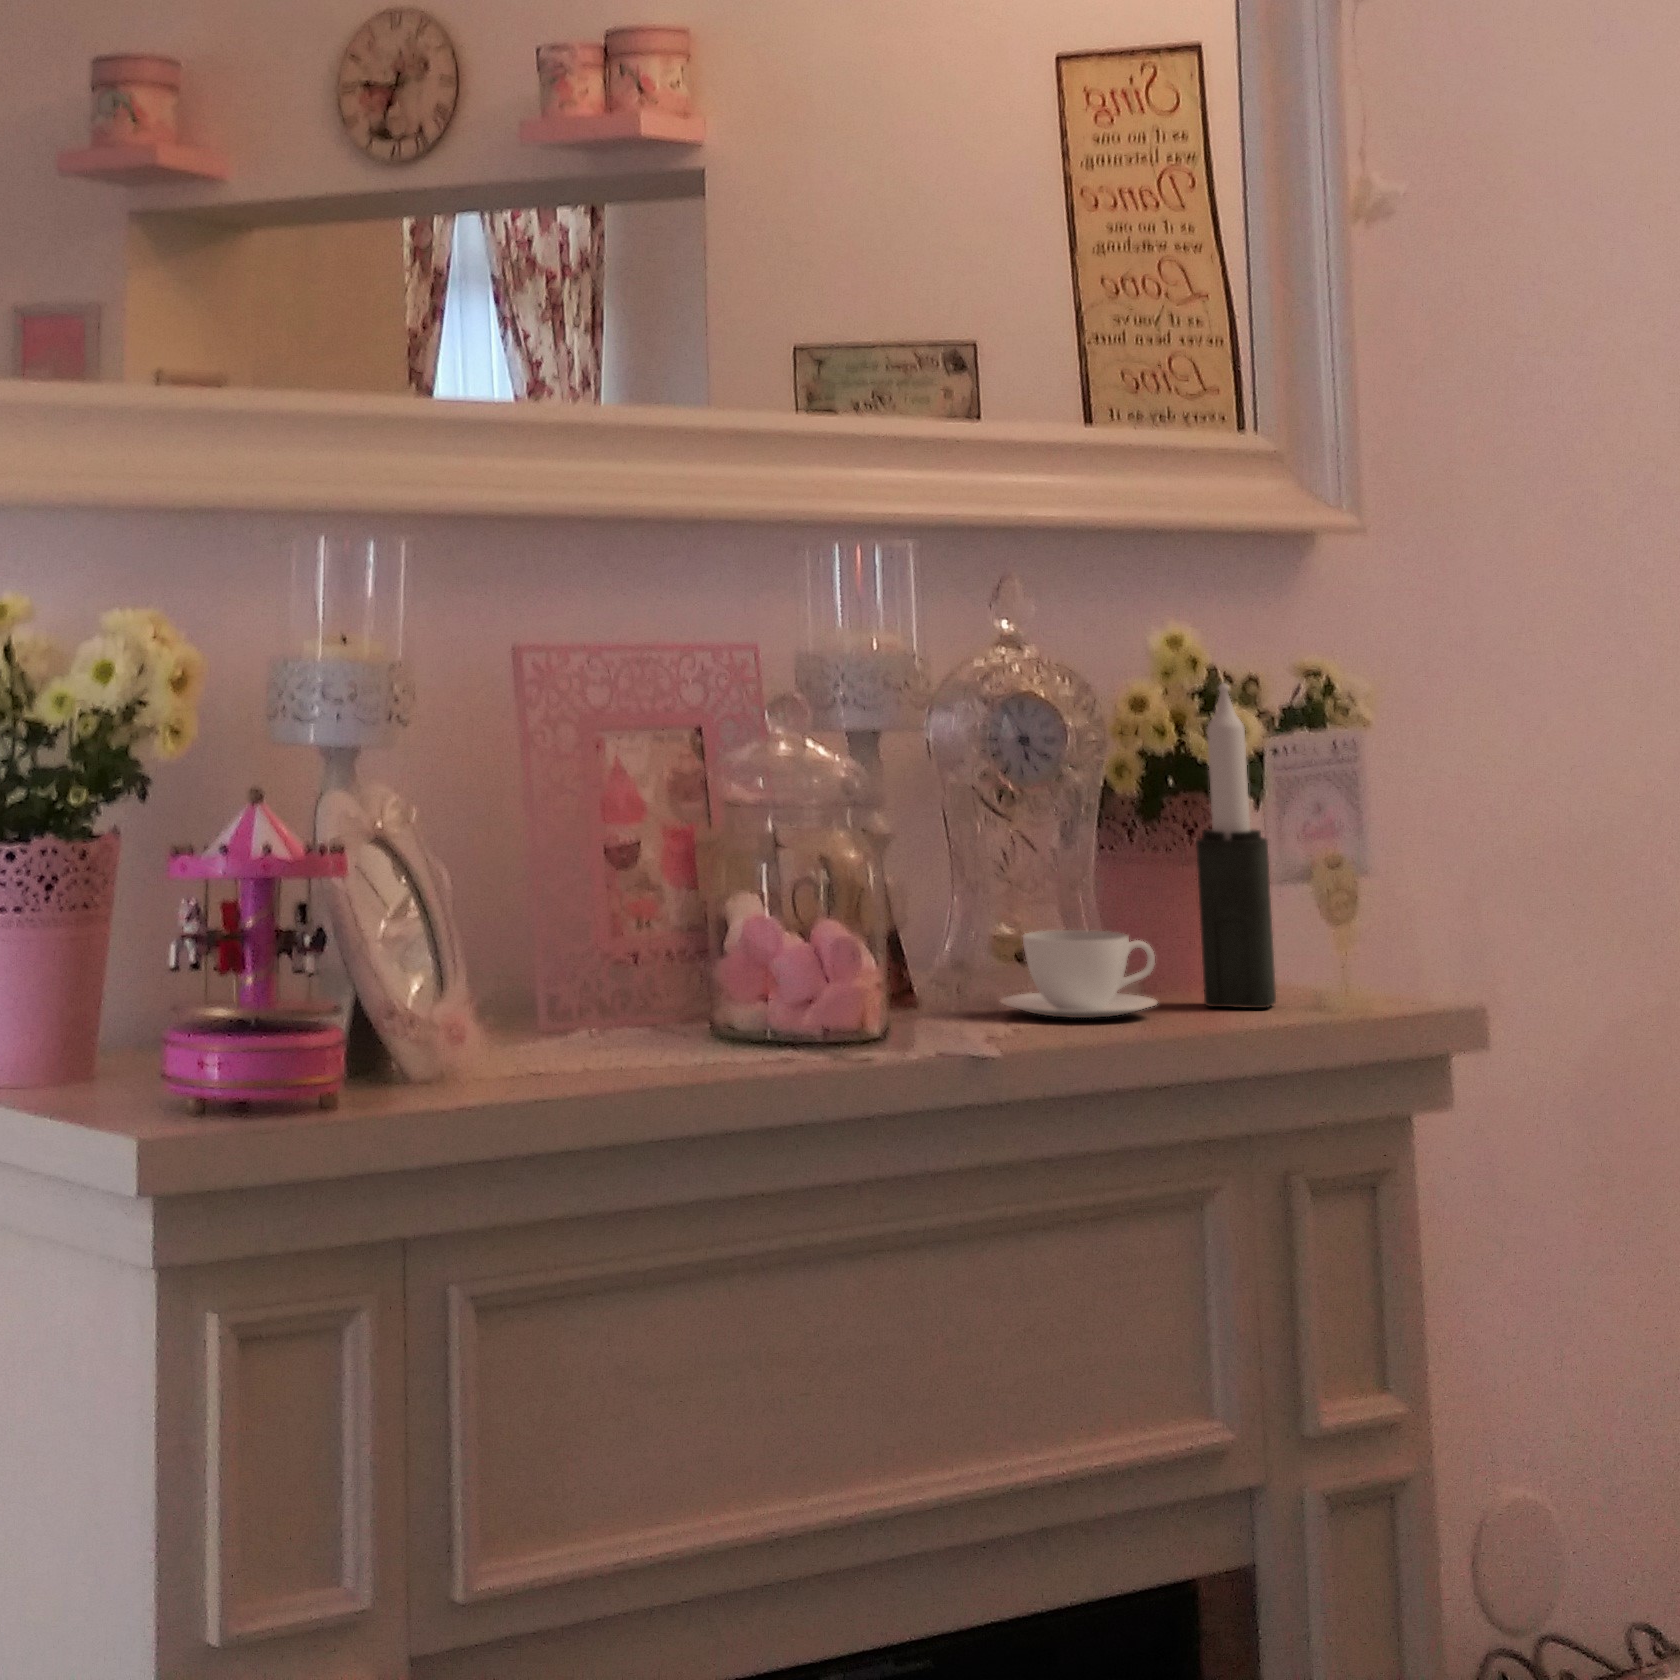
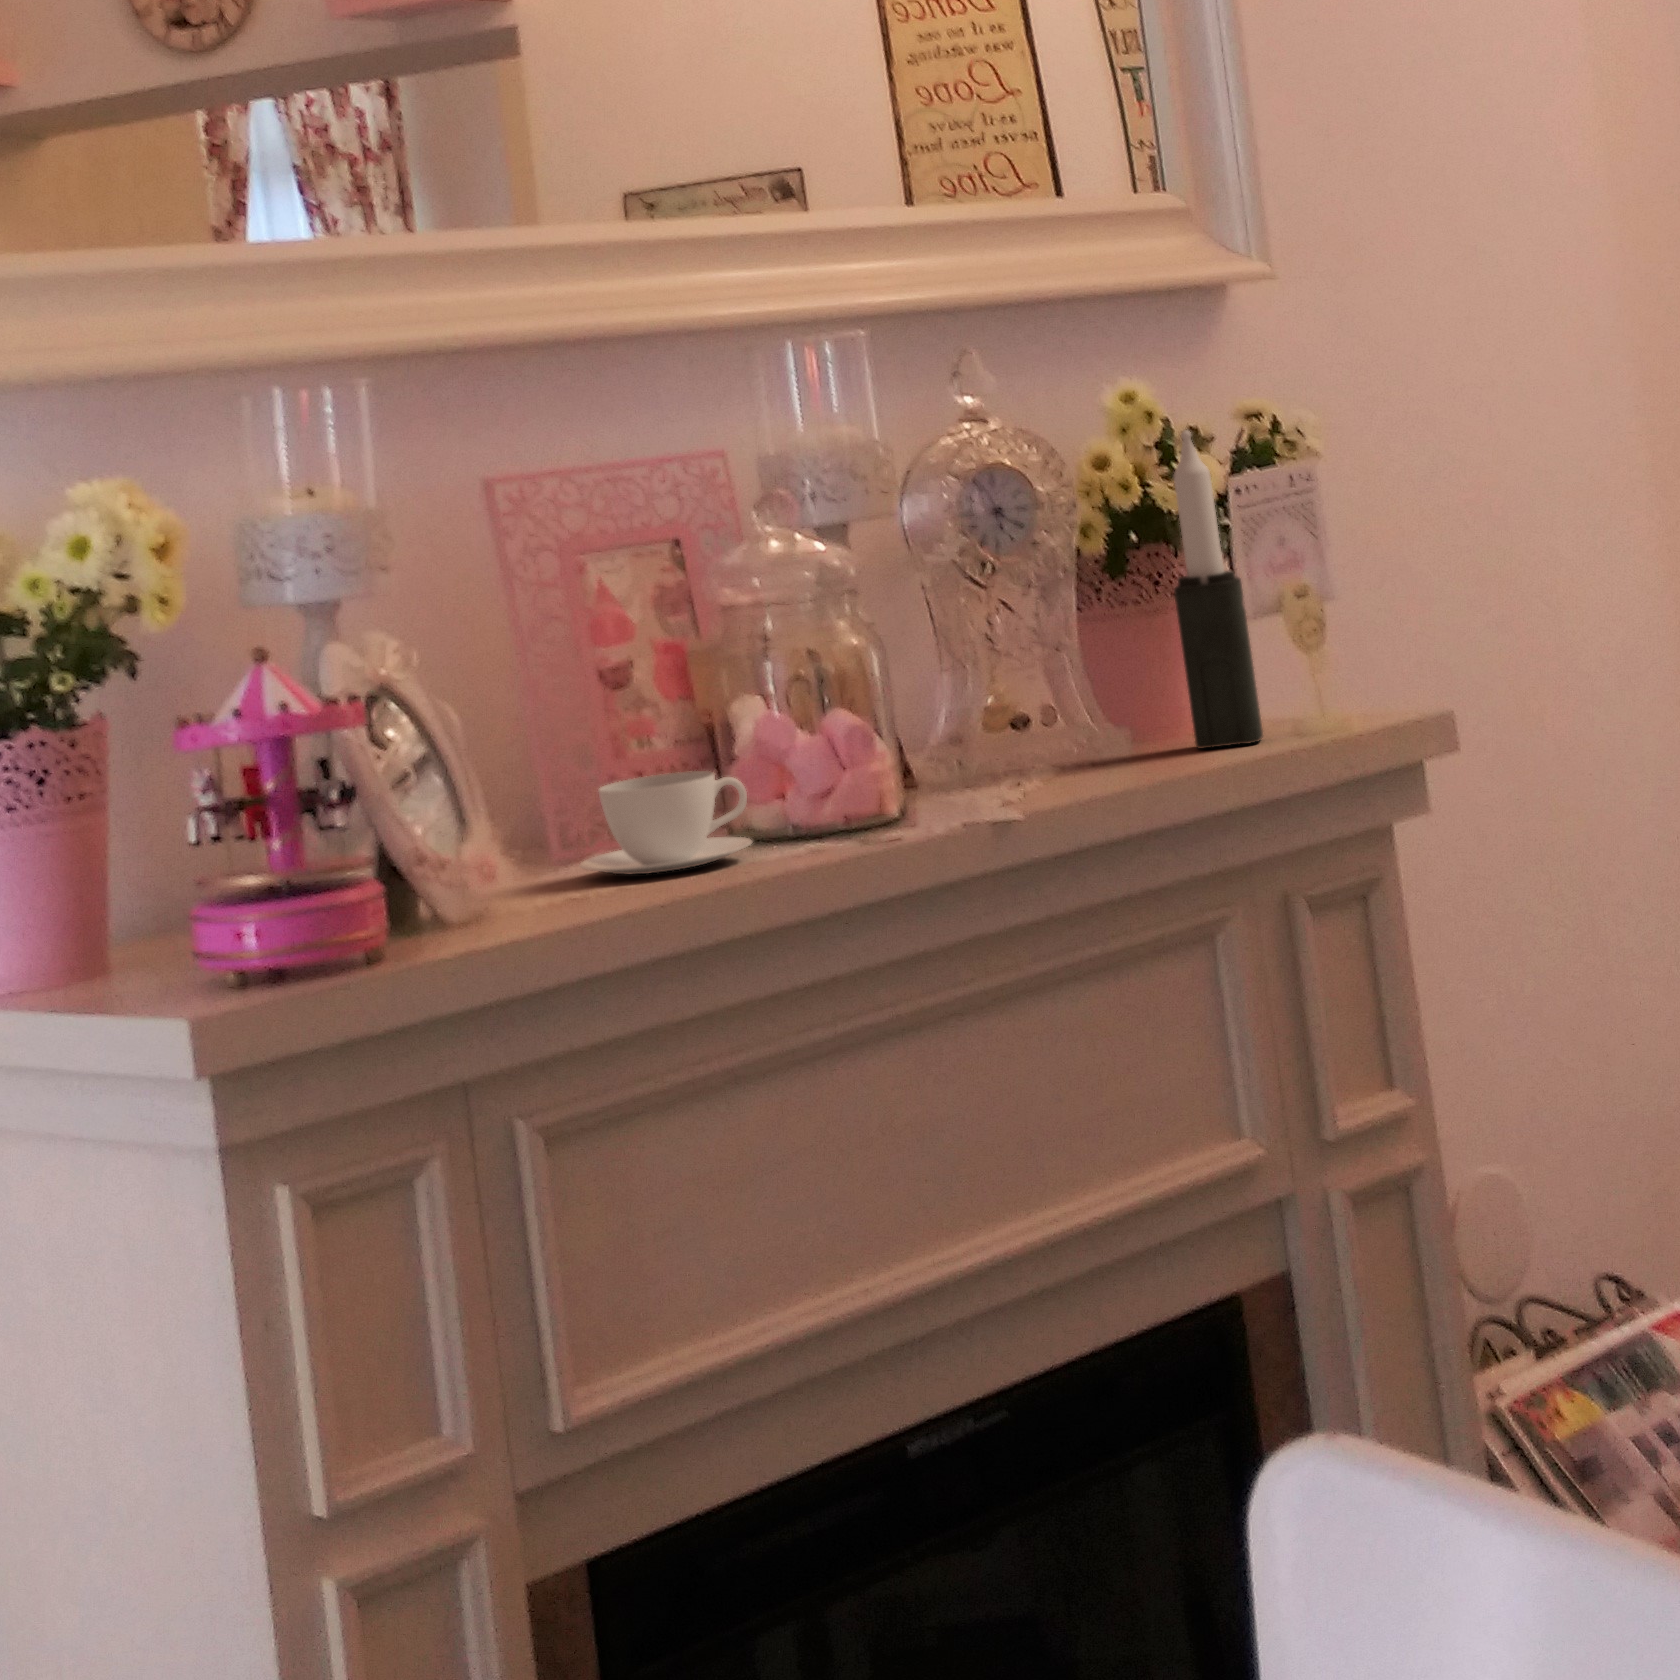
teacup: present [1001,930,1157,1018] -> present [580,771,752,874]

